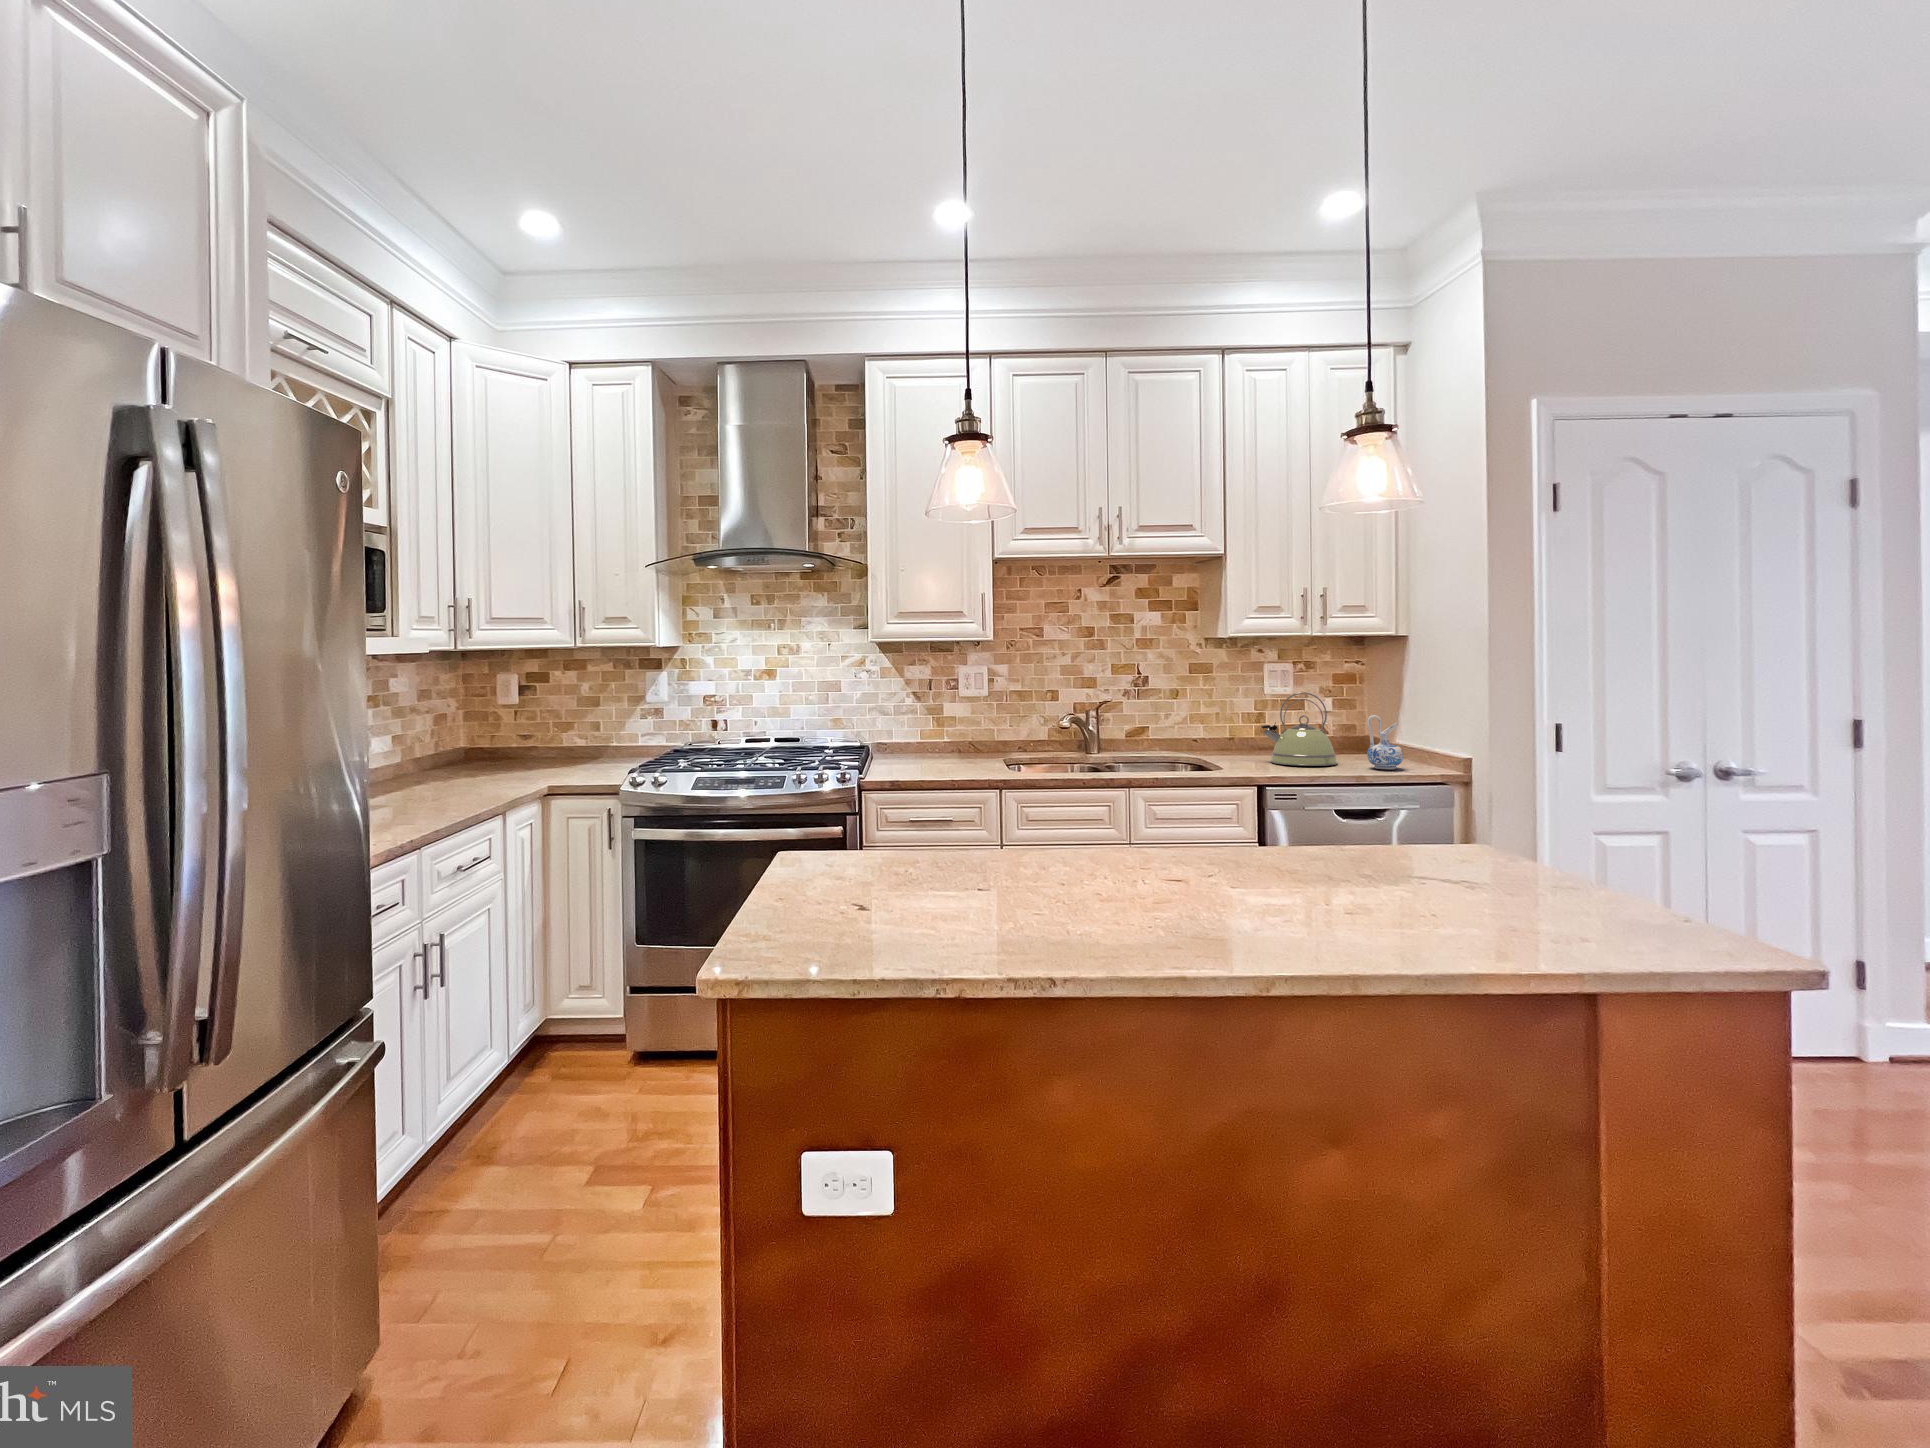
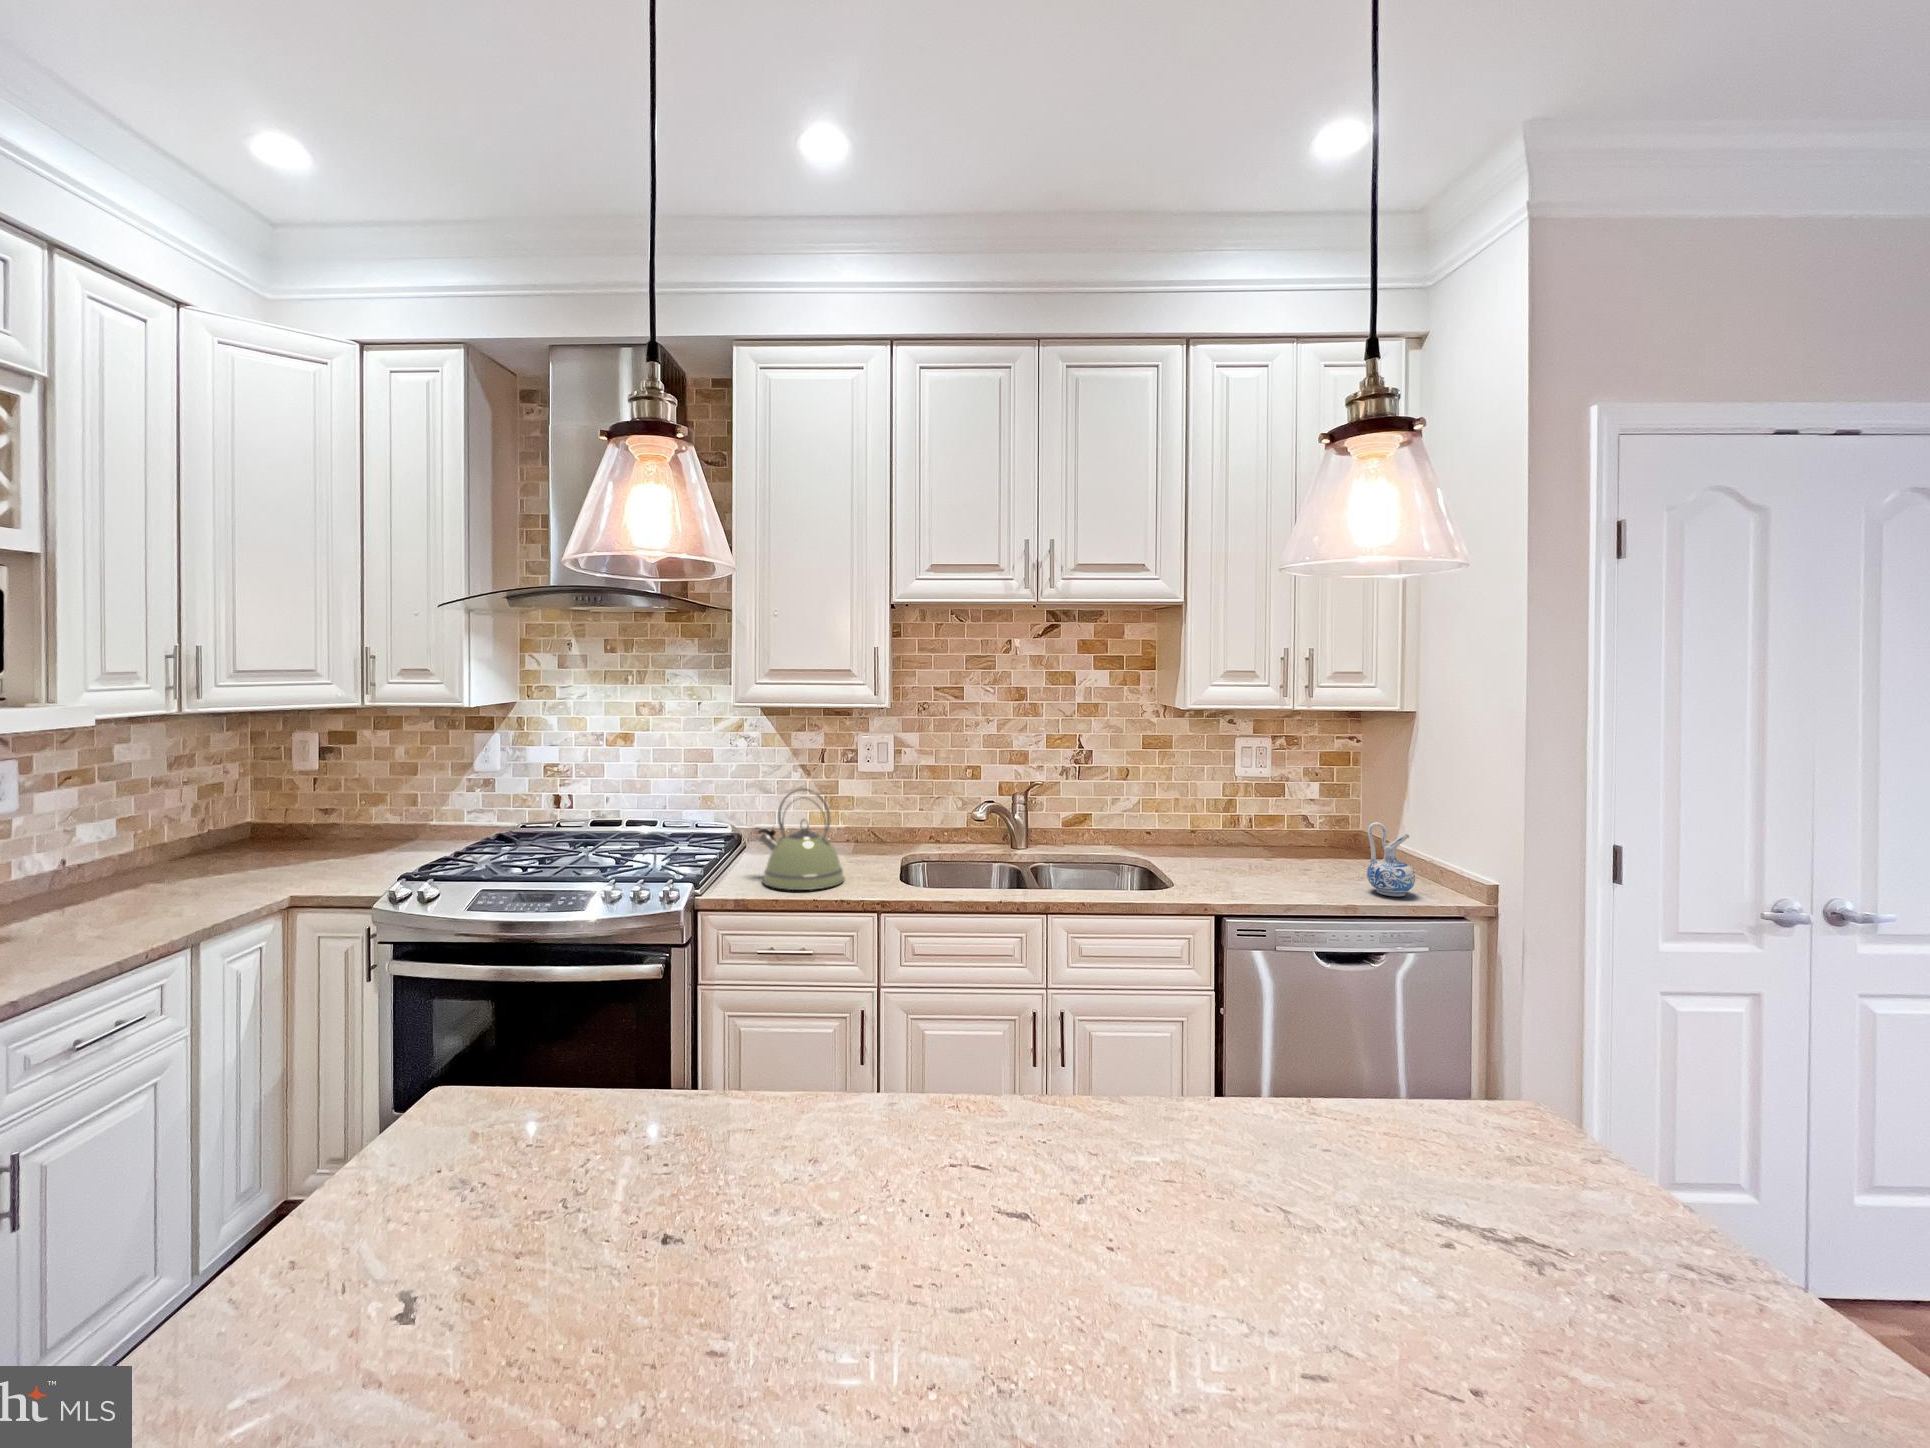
kettle: present [1261,692,1338,766] -> present [758,788,844,890]

